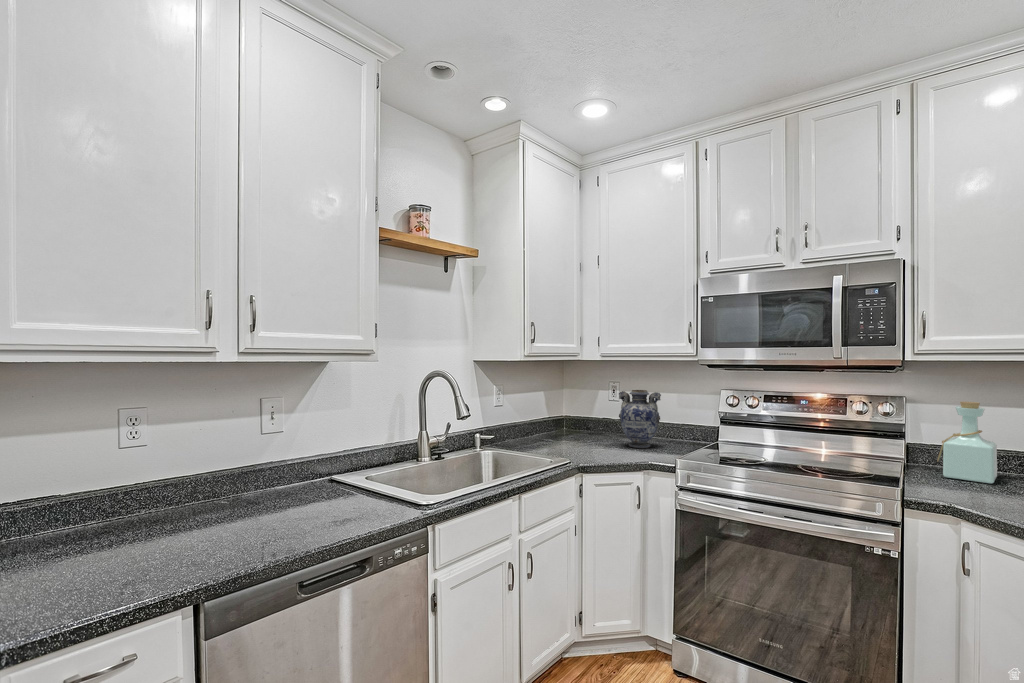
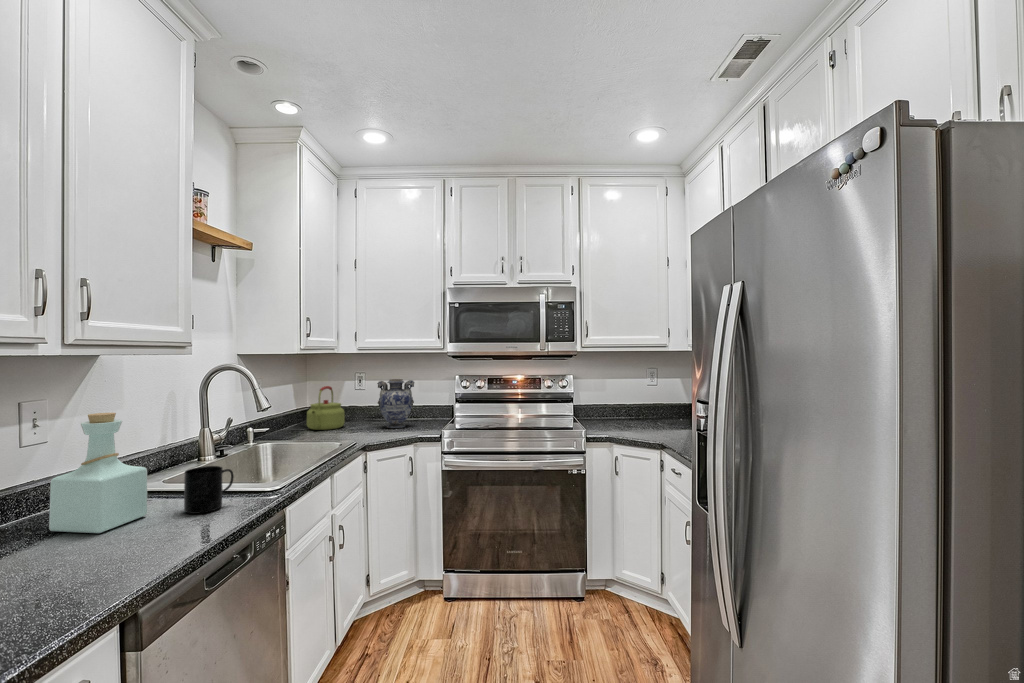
kettle: none [552,393,591,440] -> present [307,386,345,430]
bottle: present [937,402,997,484] -> present [49,413,147,533]
mug: none [335,472,376,517] -> present [184,466,234,514]

